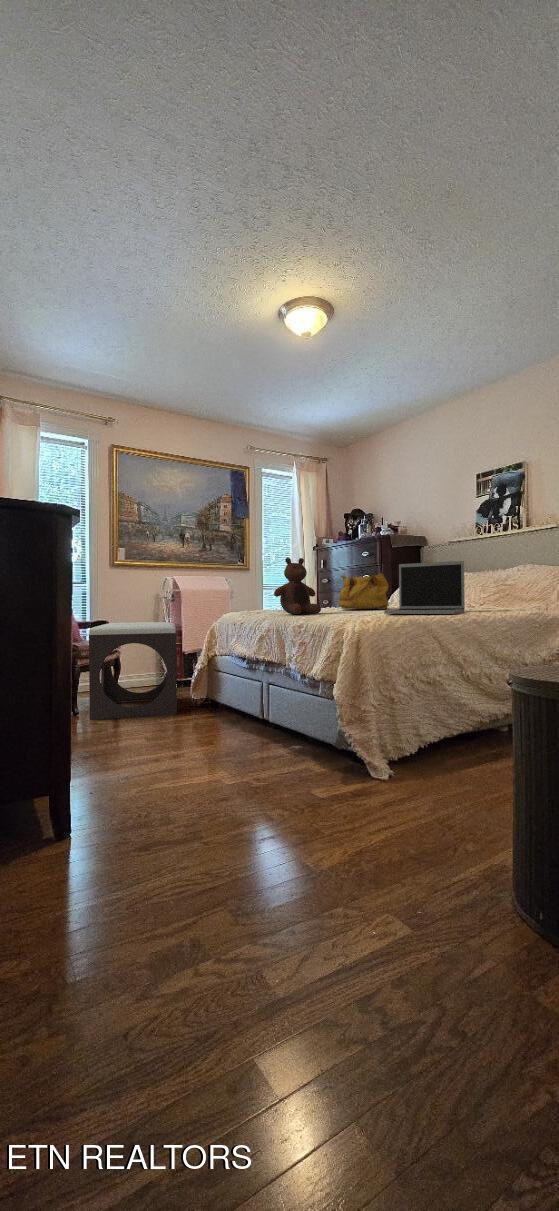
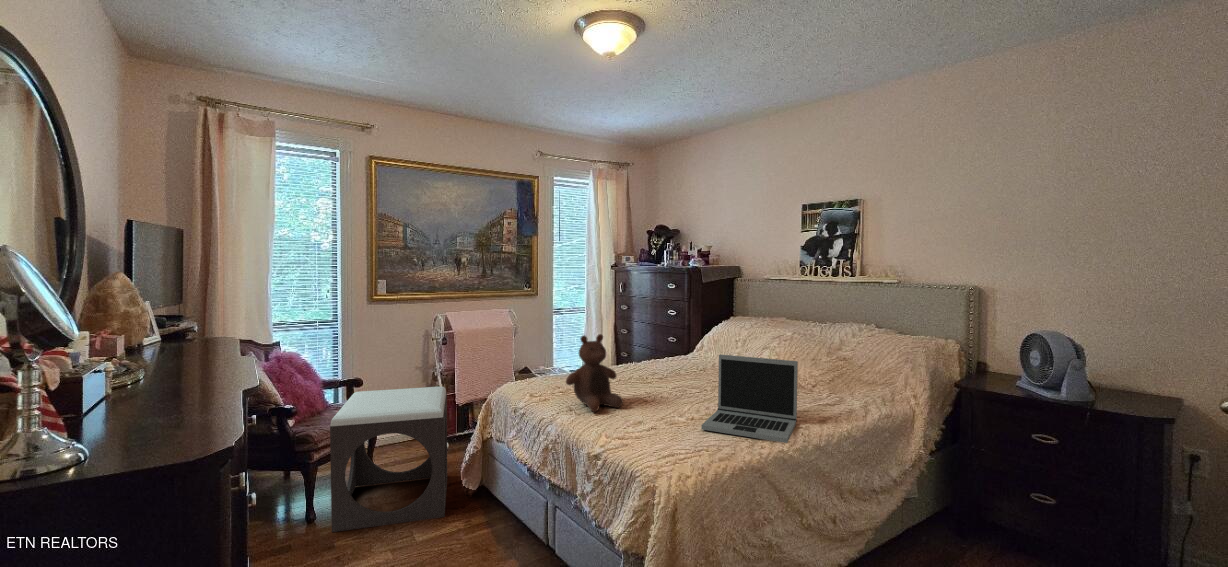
handbag: present [339,571,389,610] -> none [644,337,703,386]

